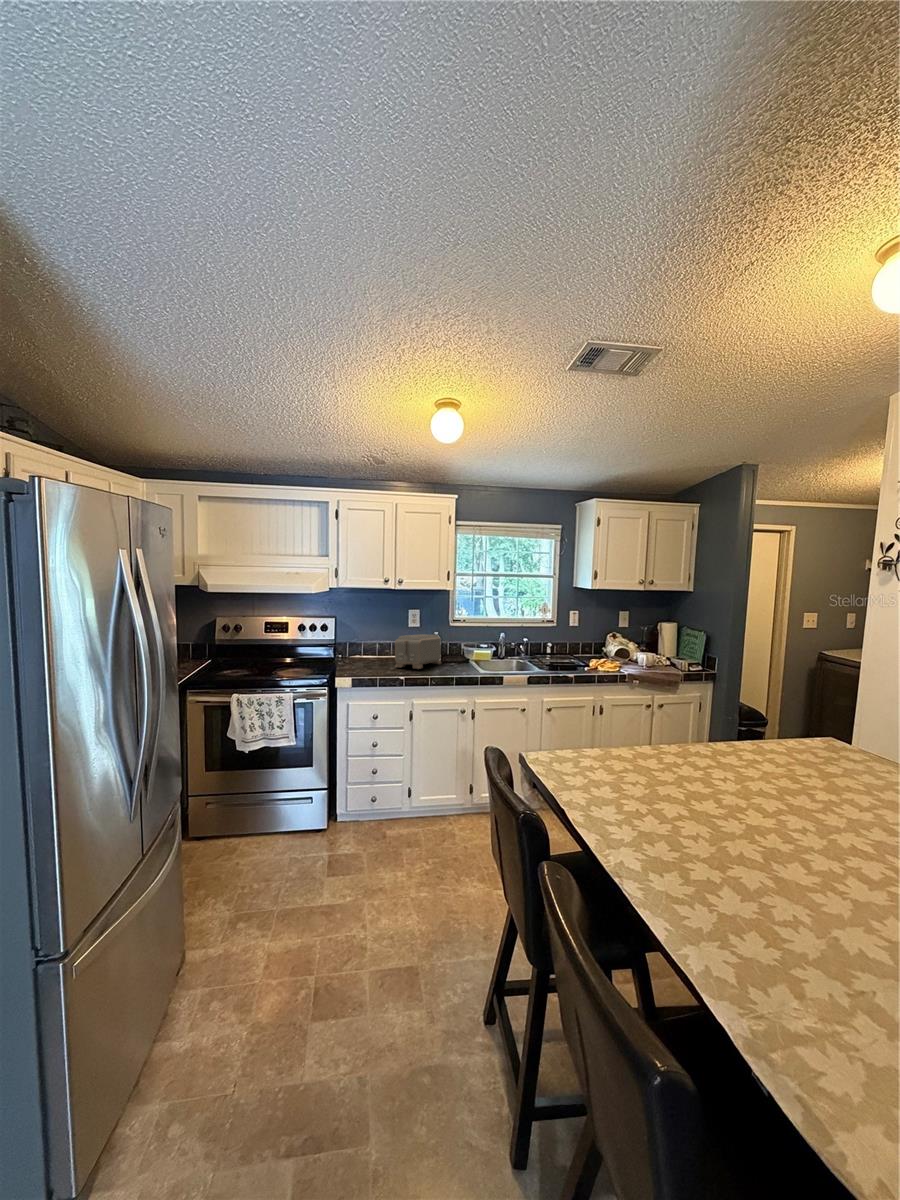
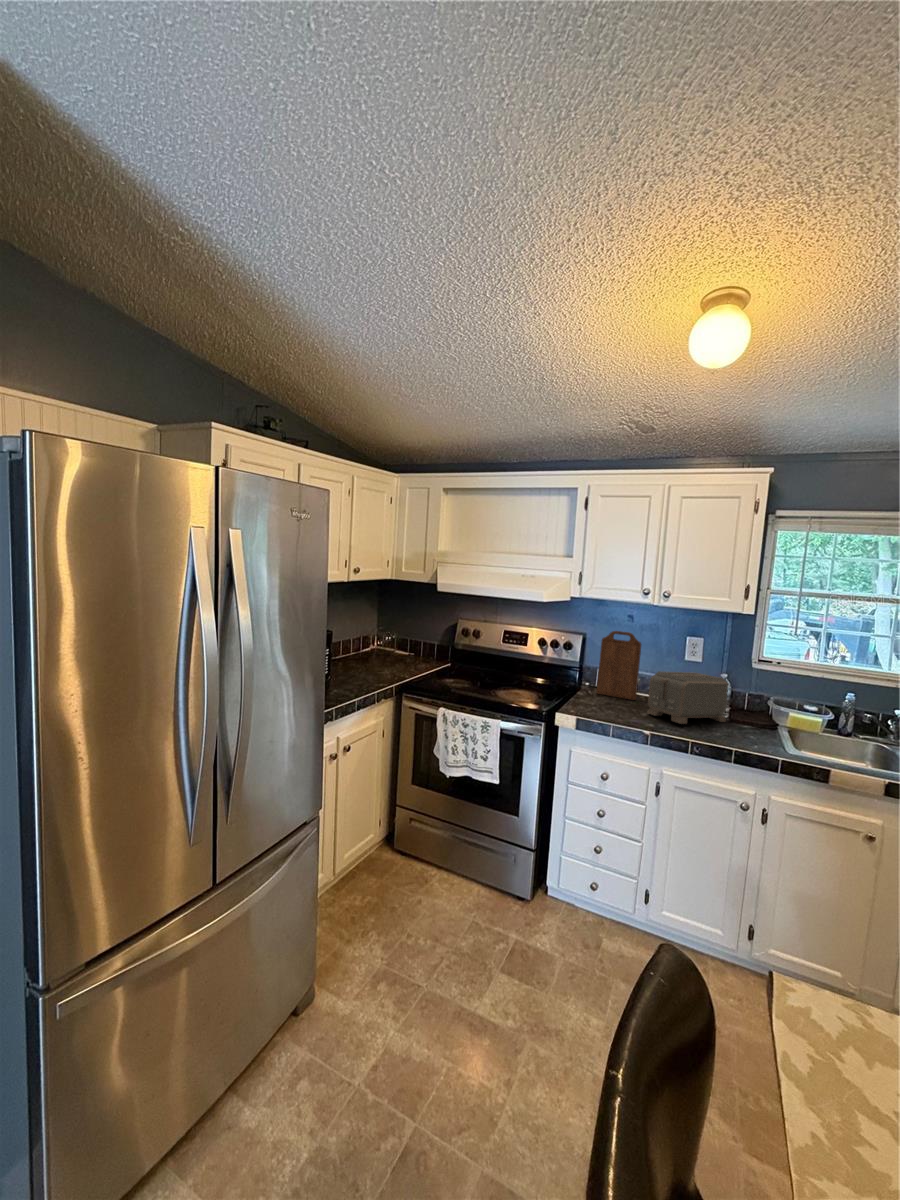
cutting board: none [352,612,382,662] -> present [597,631,641,700]

